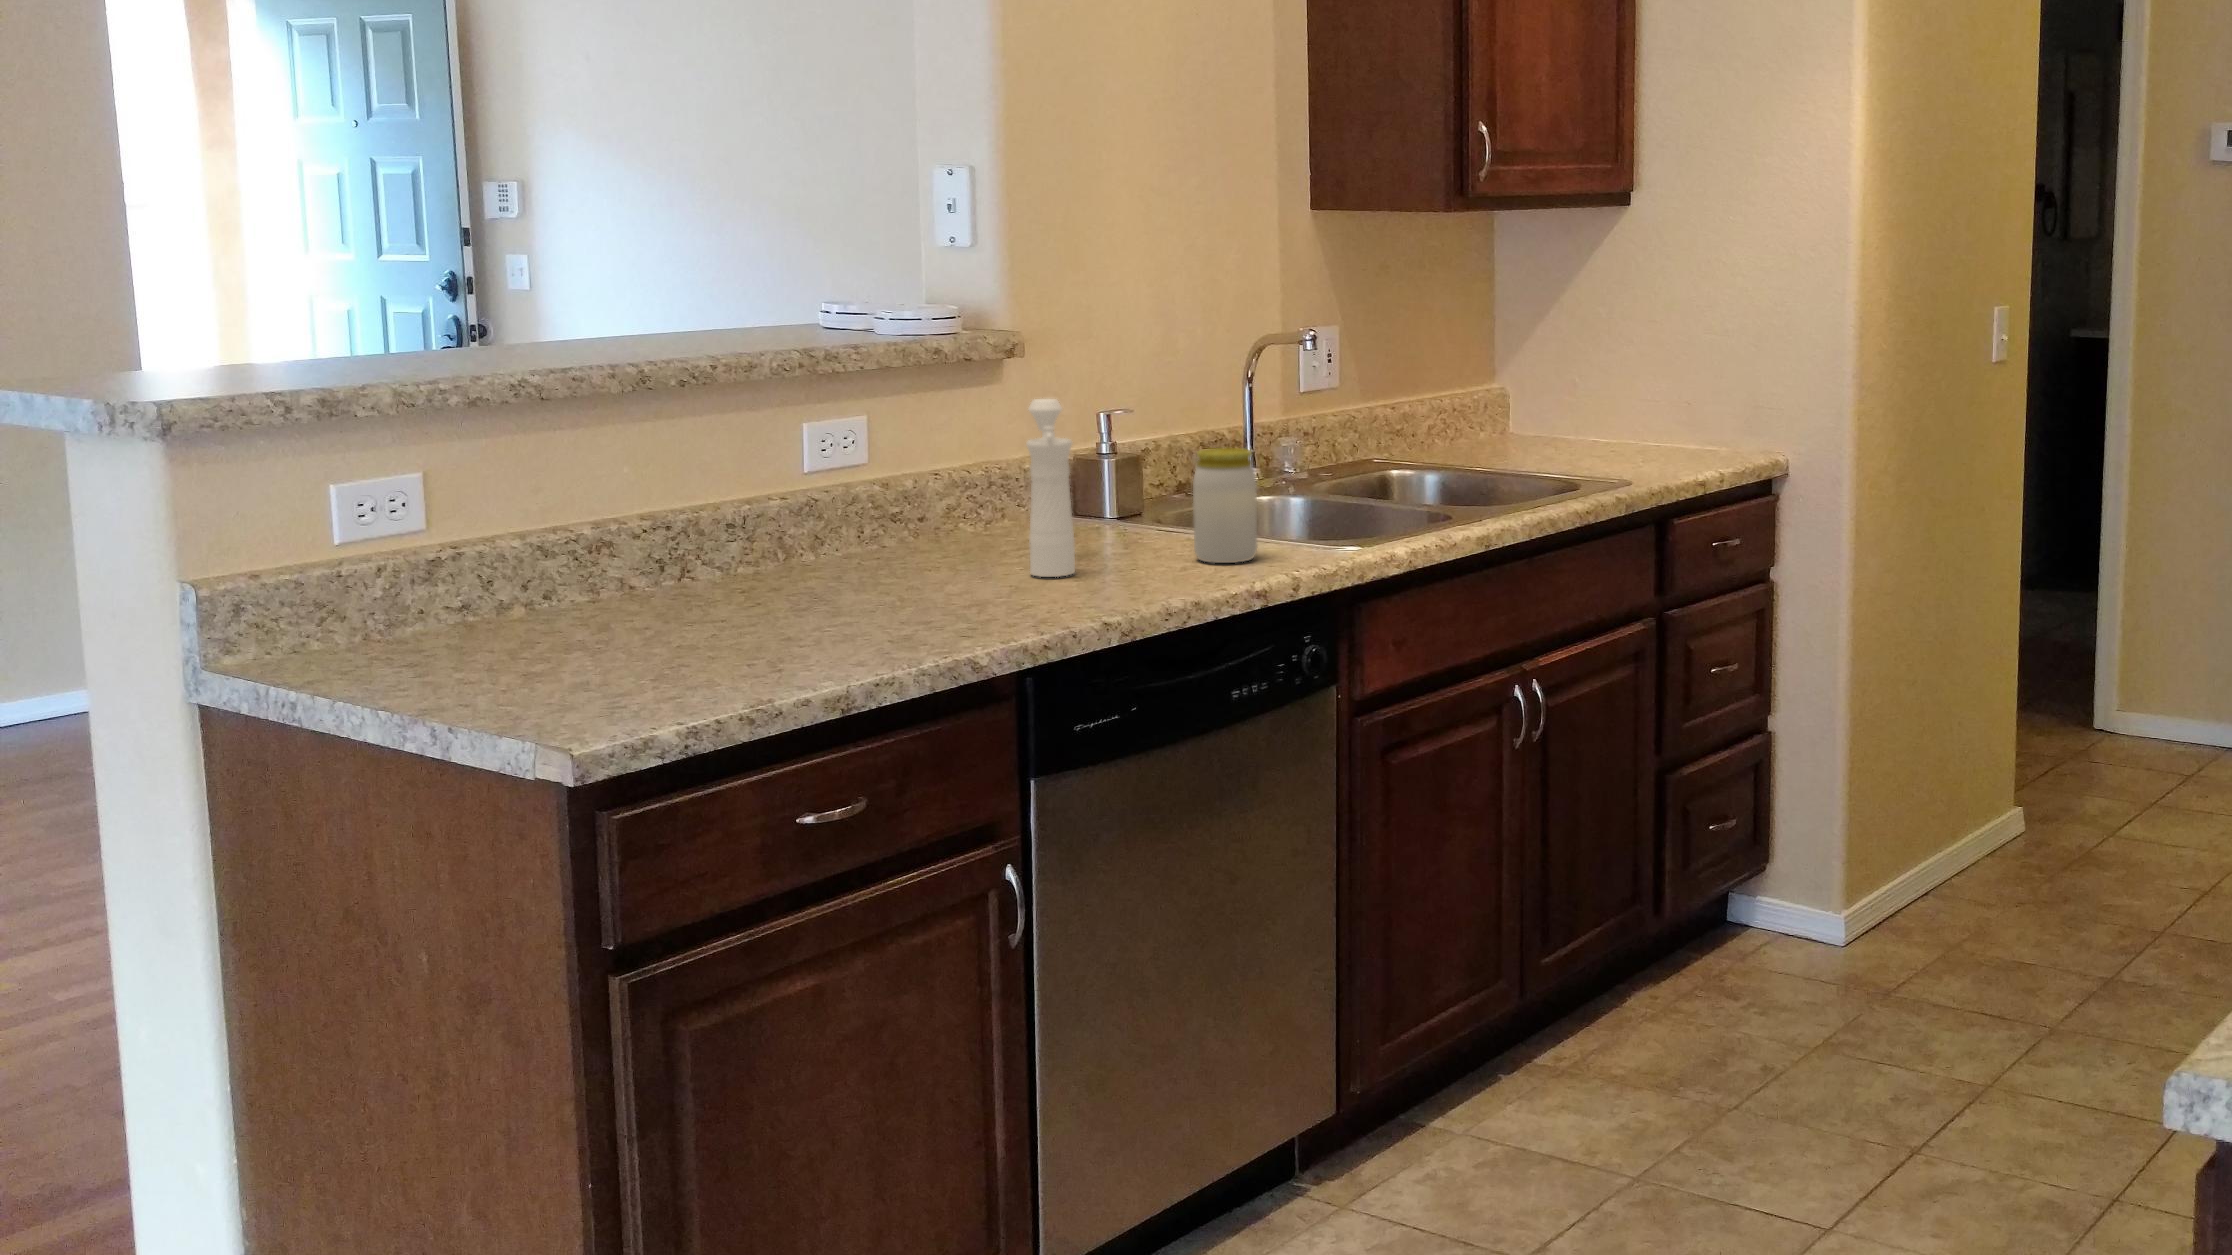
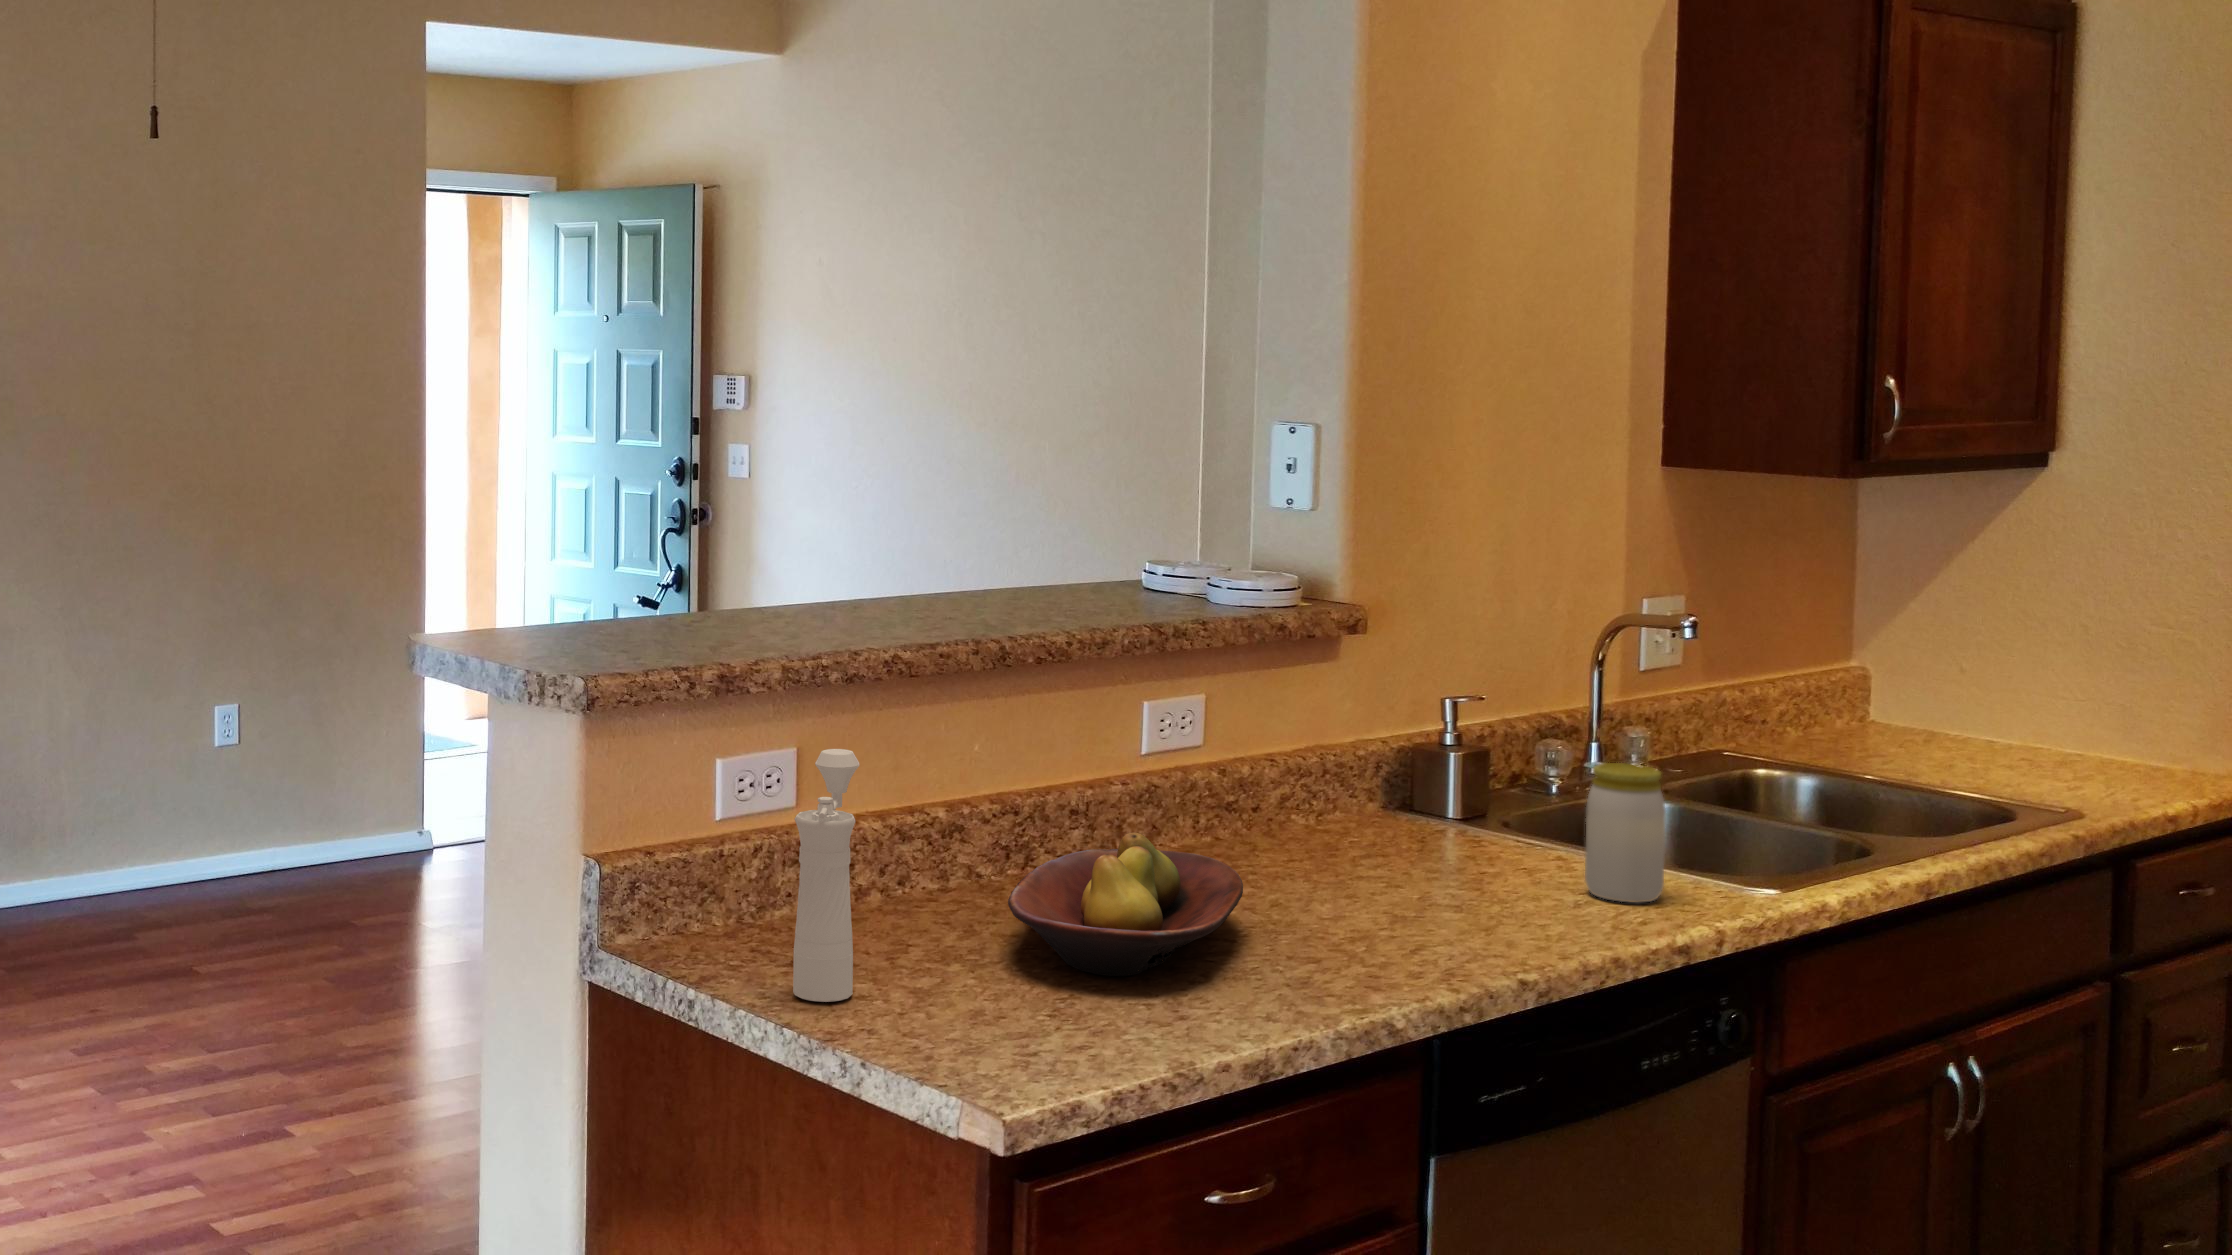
pepper mill: present [1027,399,1075,577] -> present [793,749,860,1002]
fruit bowl: none [630,526,870,648] -> present [1008,833,1243,976]

